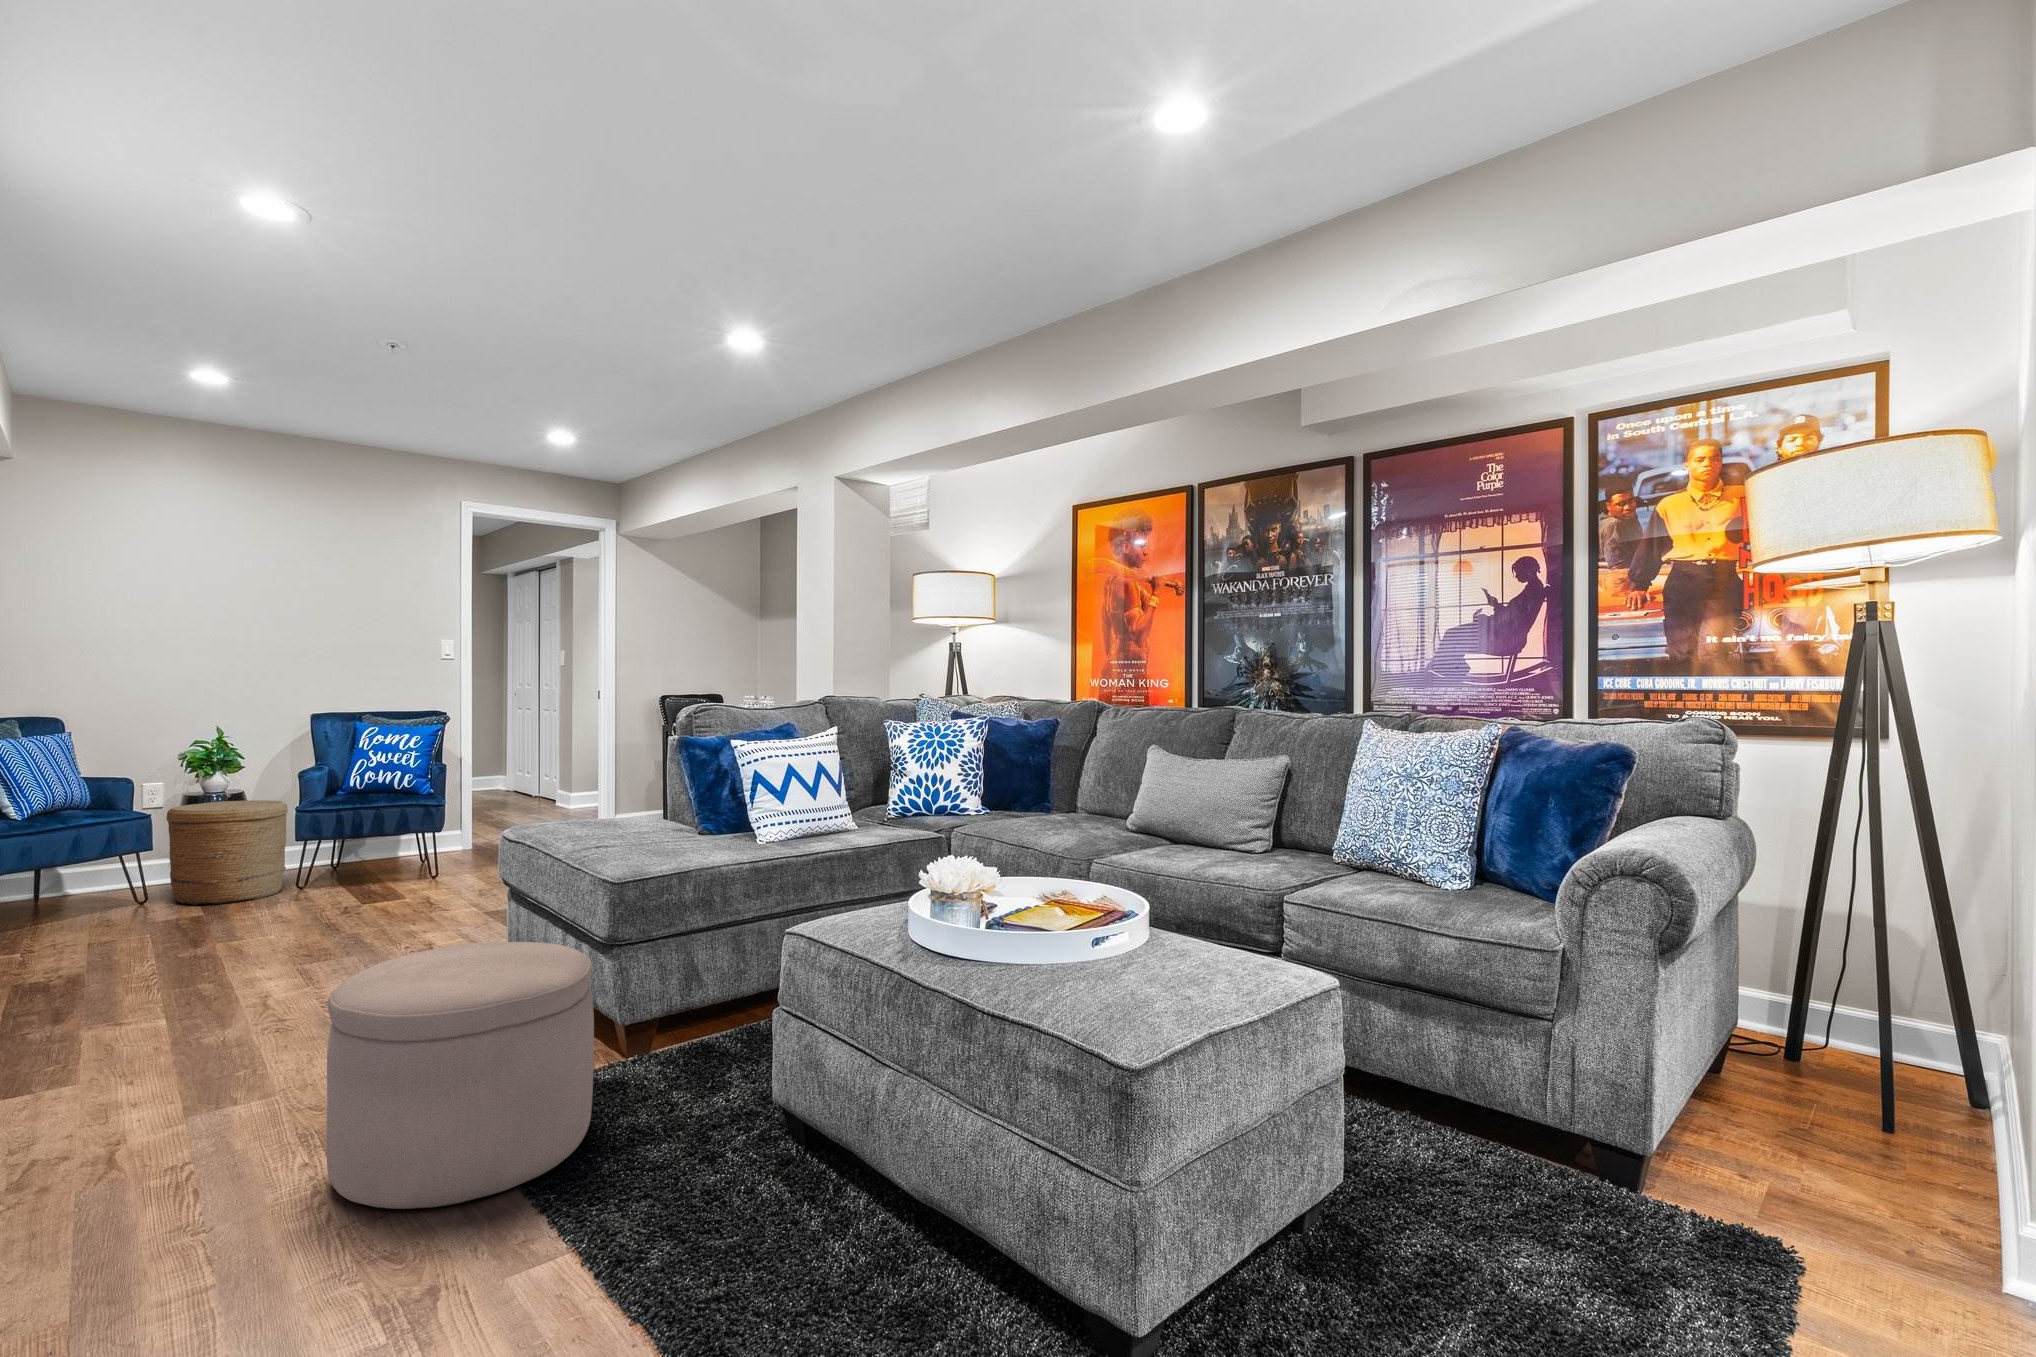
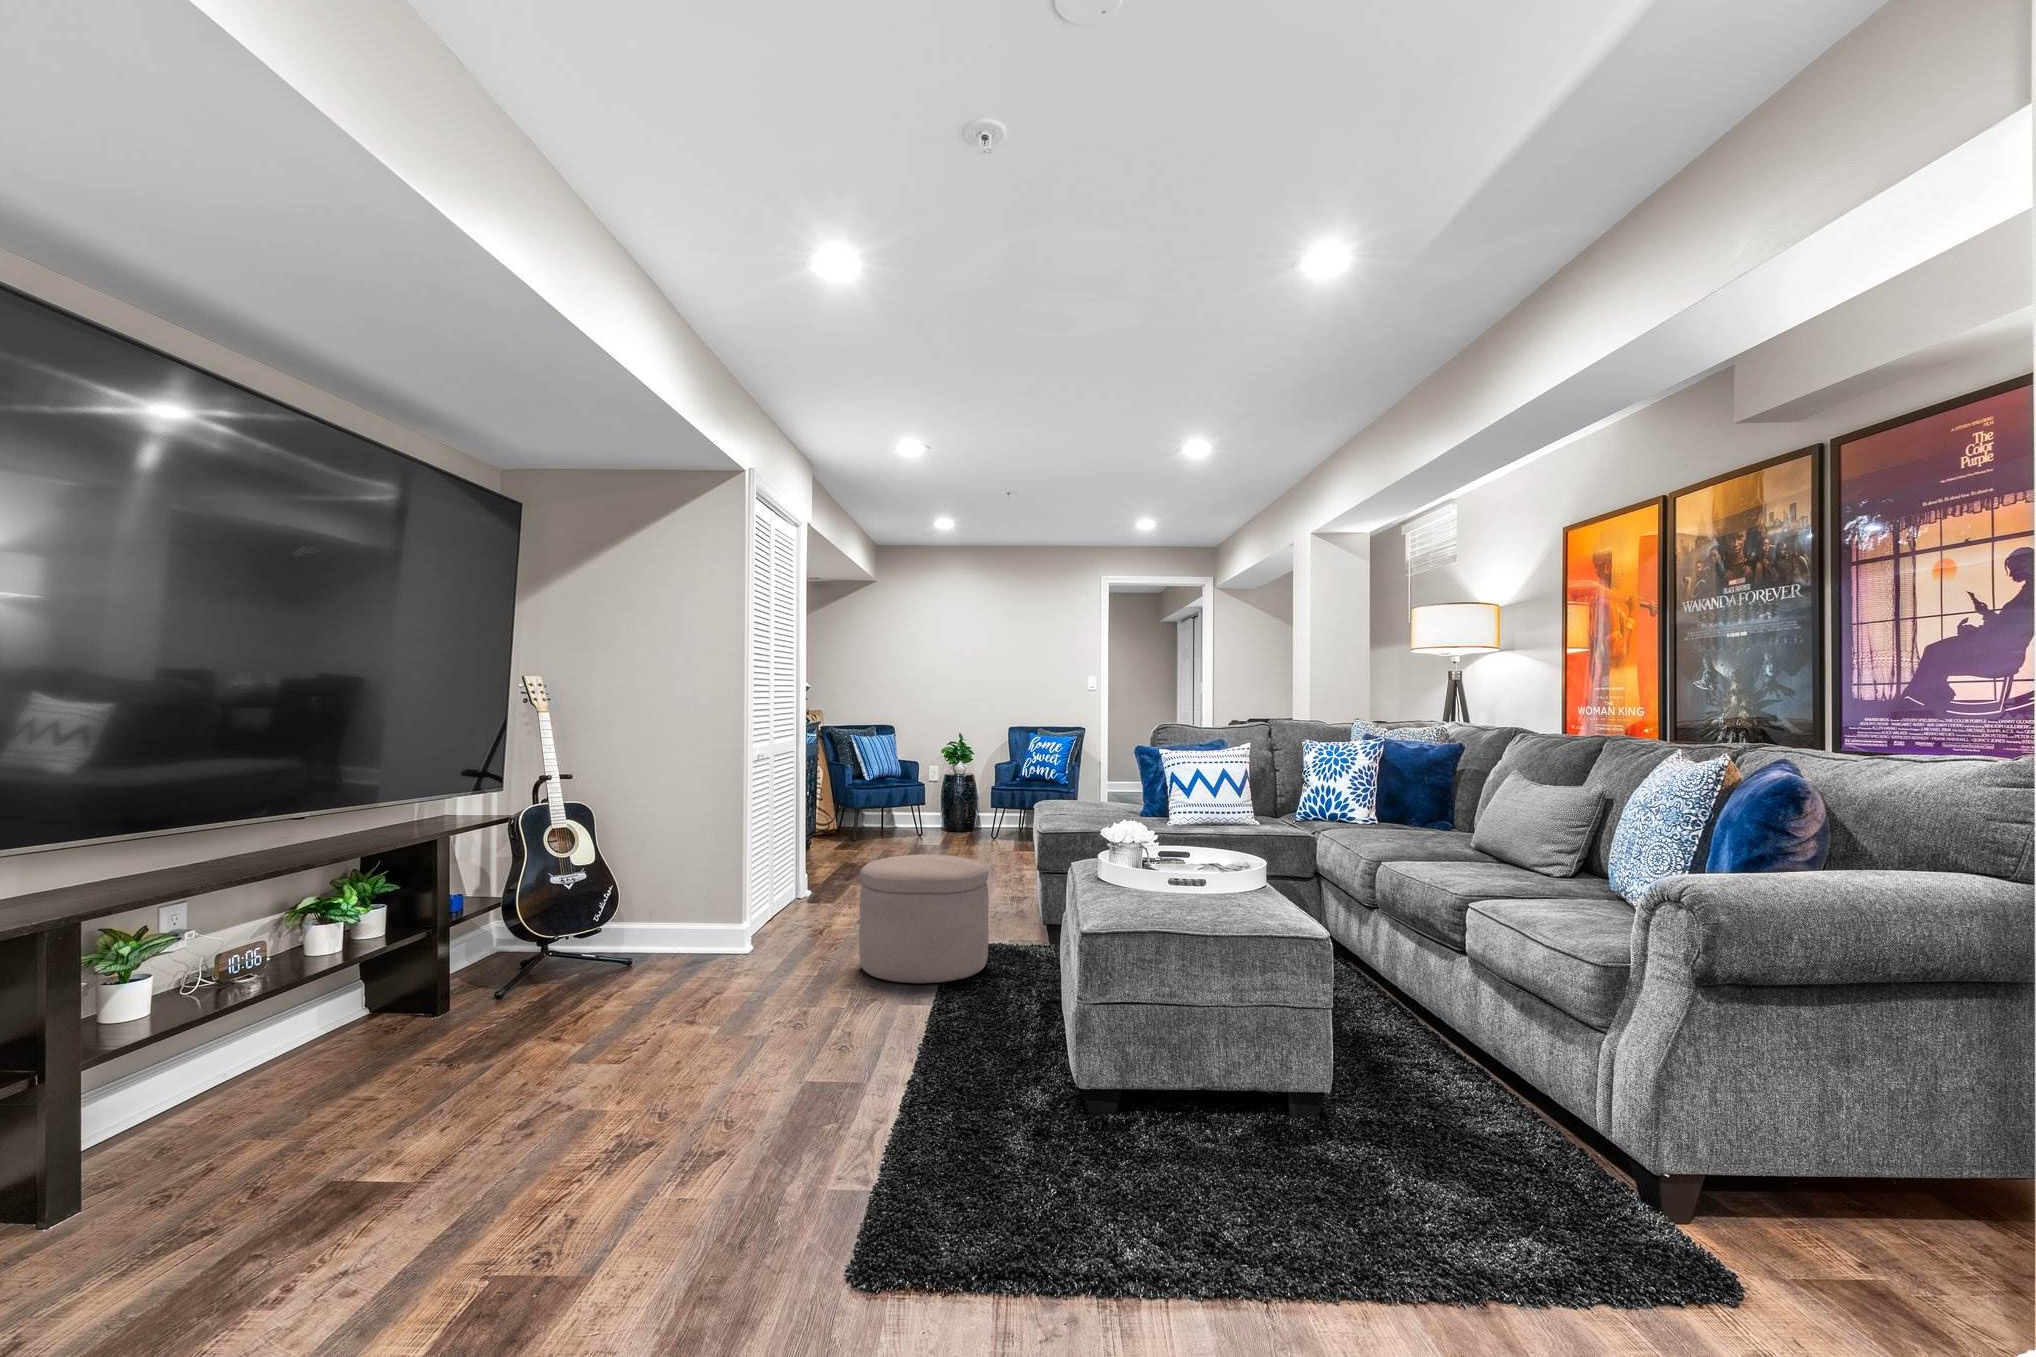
woven basket: present [167,800,288,905] -> none [927,780,986,843]

